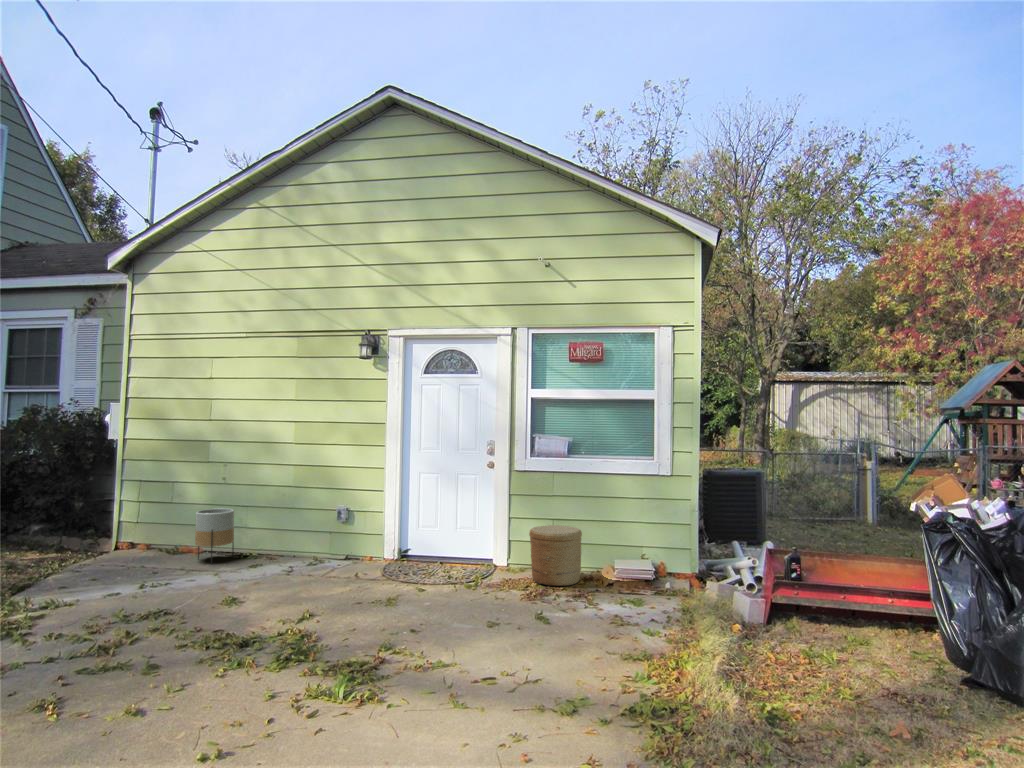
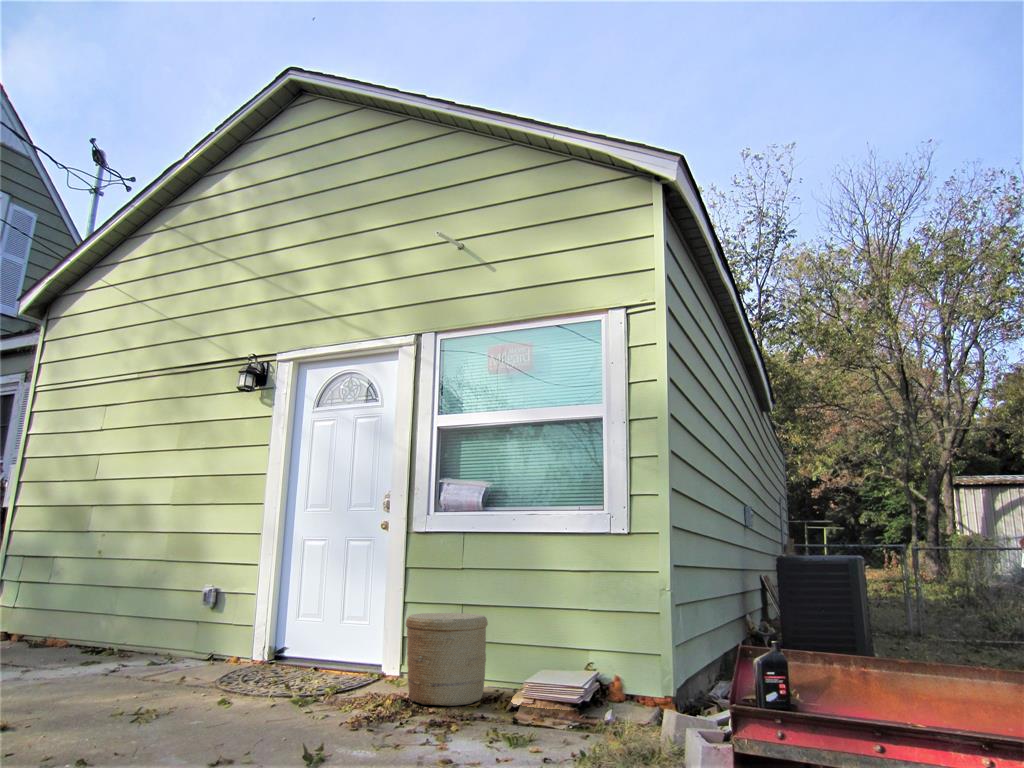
planter: present [195,508,234,564] -> none [38,591,97,662]

